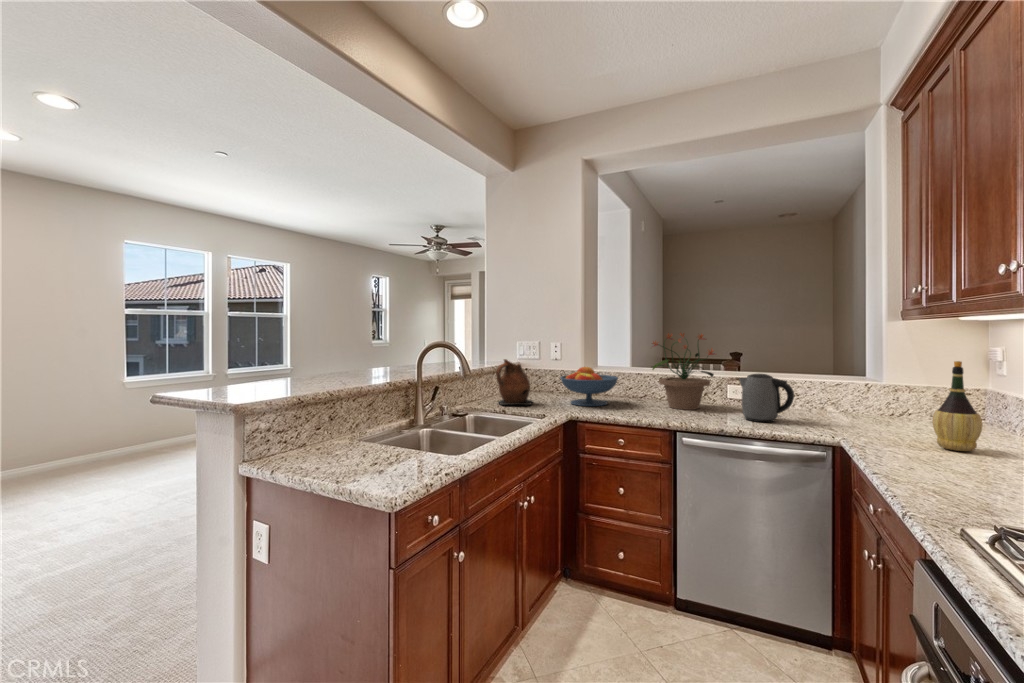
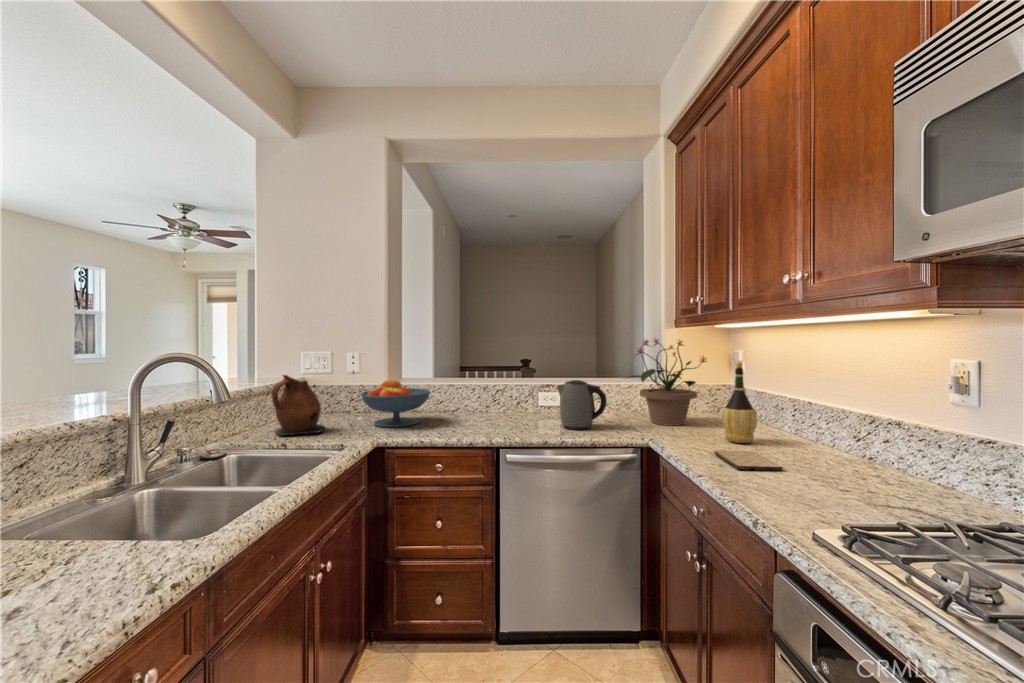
potted plant: present [652,334,715,410] -> present [631,339,706,426]
cutting board: none [907,452,986,478] -> present [715,450,783,471]

